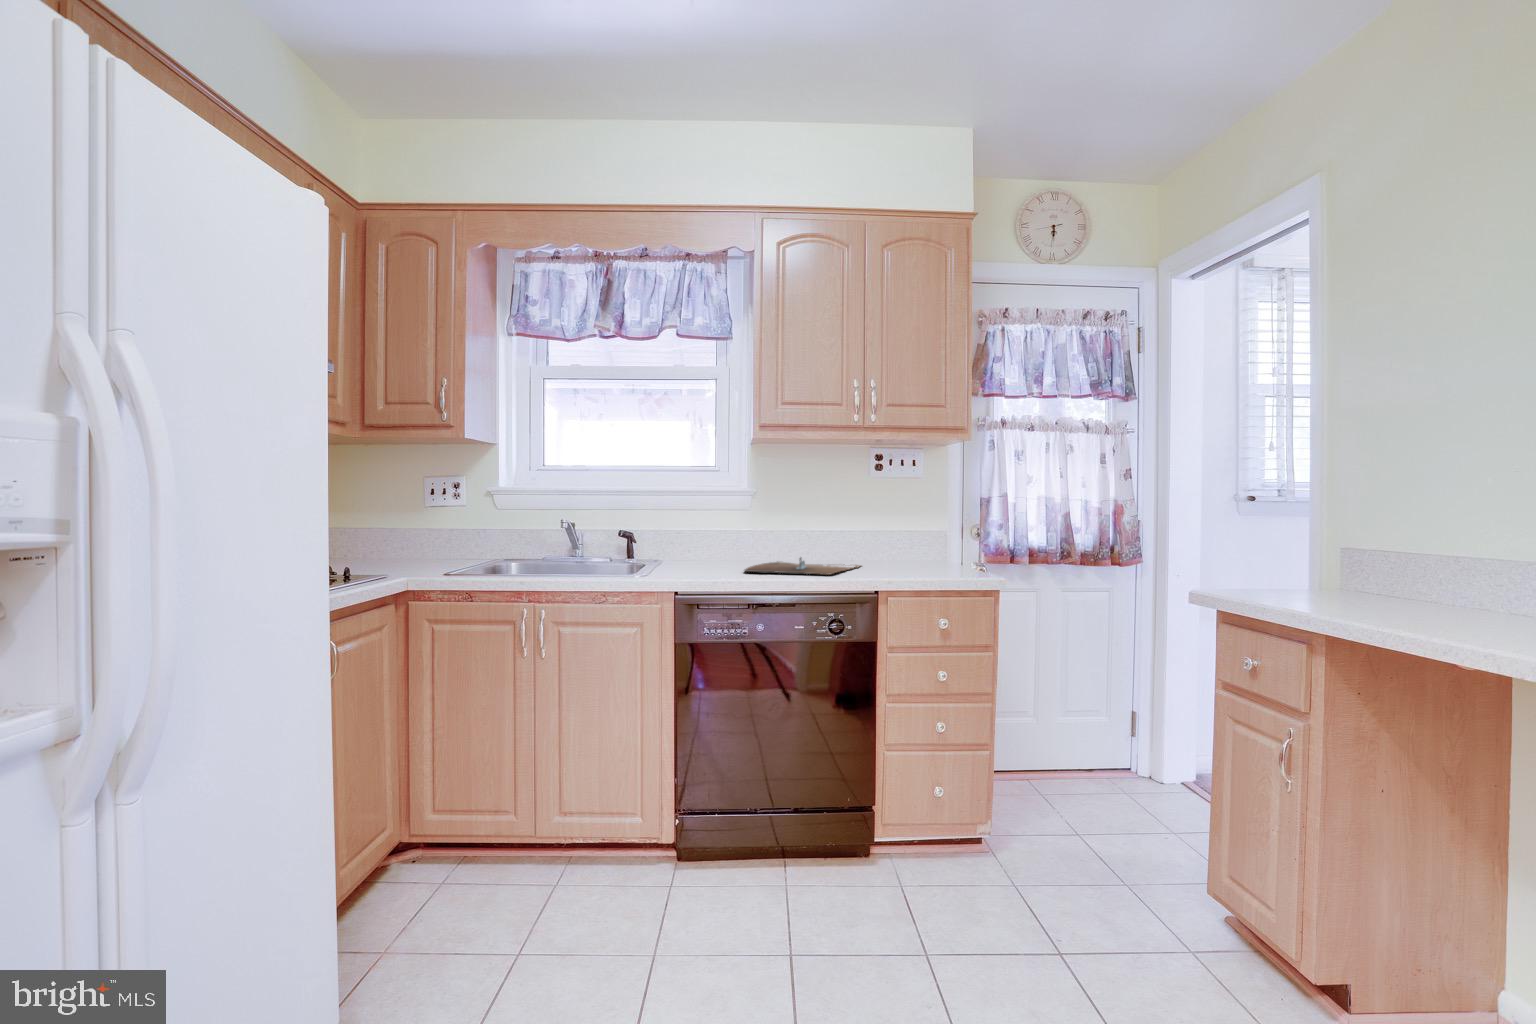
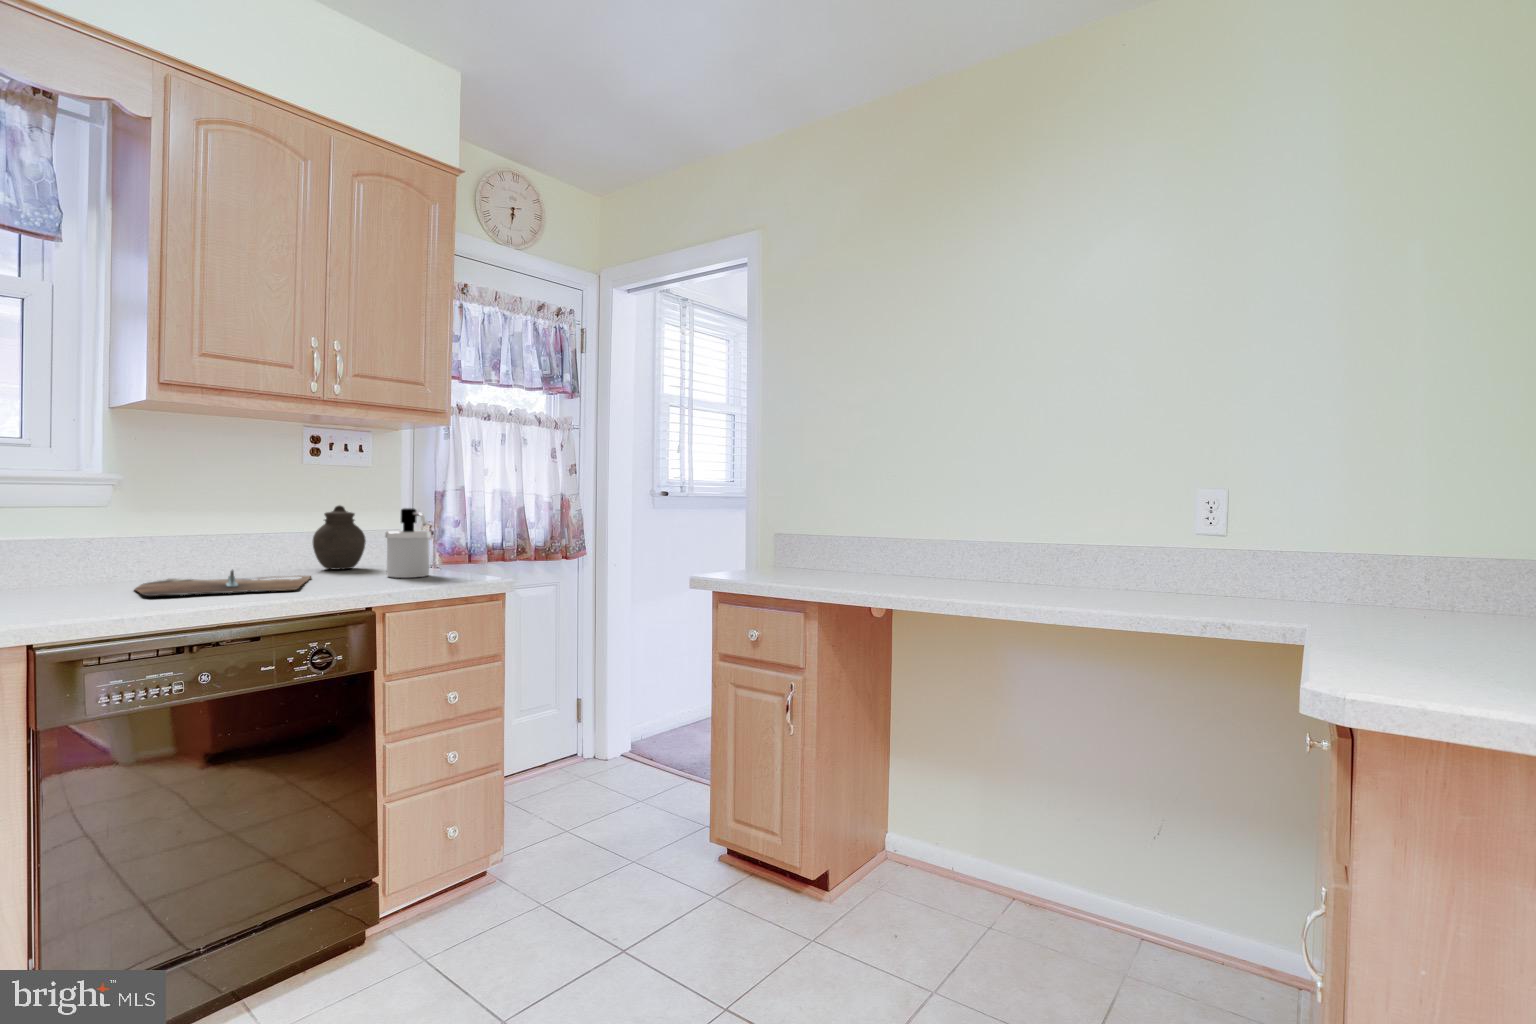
jar: none [873,510,911,562] -> present [313,505,366,570]
soap dispenser: none [910,513,947,572] -> present [385,508,431,578]

